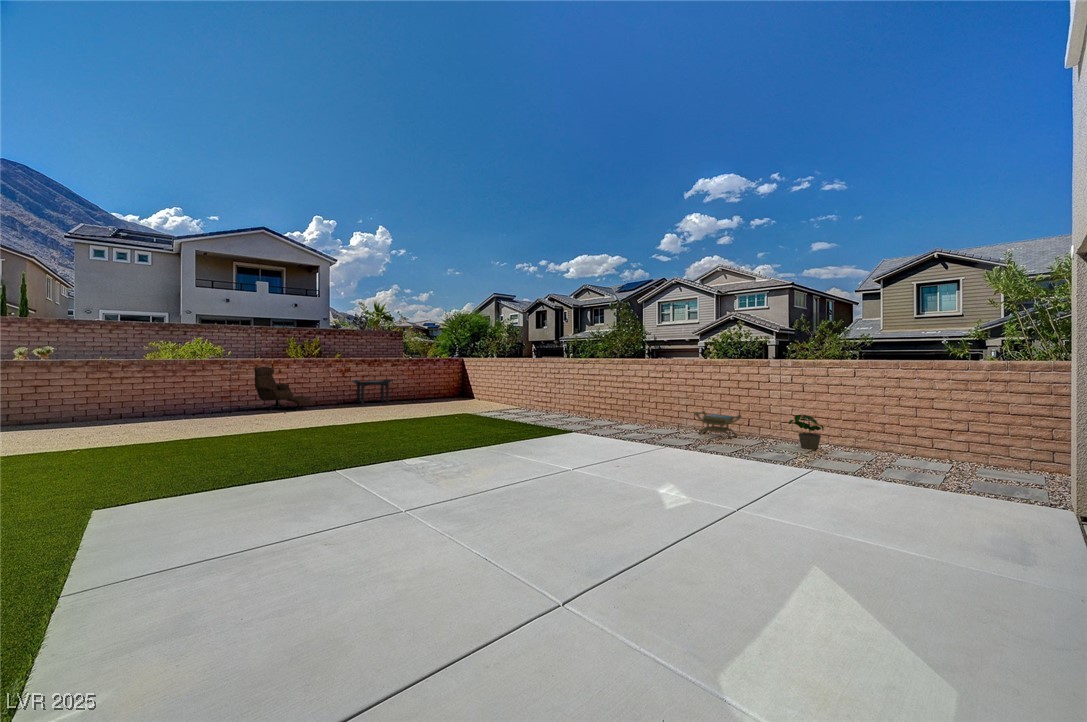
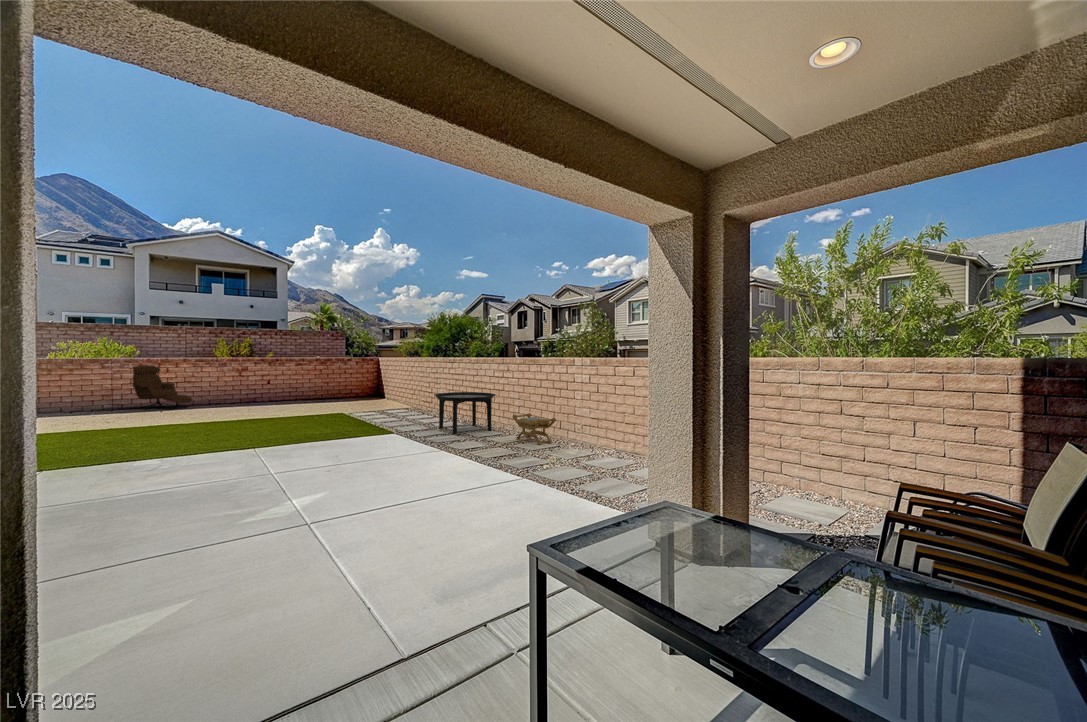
round table: present [353,380,392,404] -> present [435,392,495,434]
potted plant: present [789,415,824,449] -> none [576,418,617,458]

